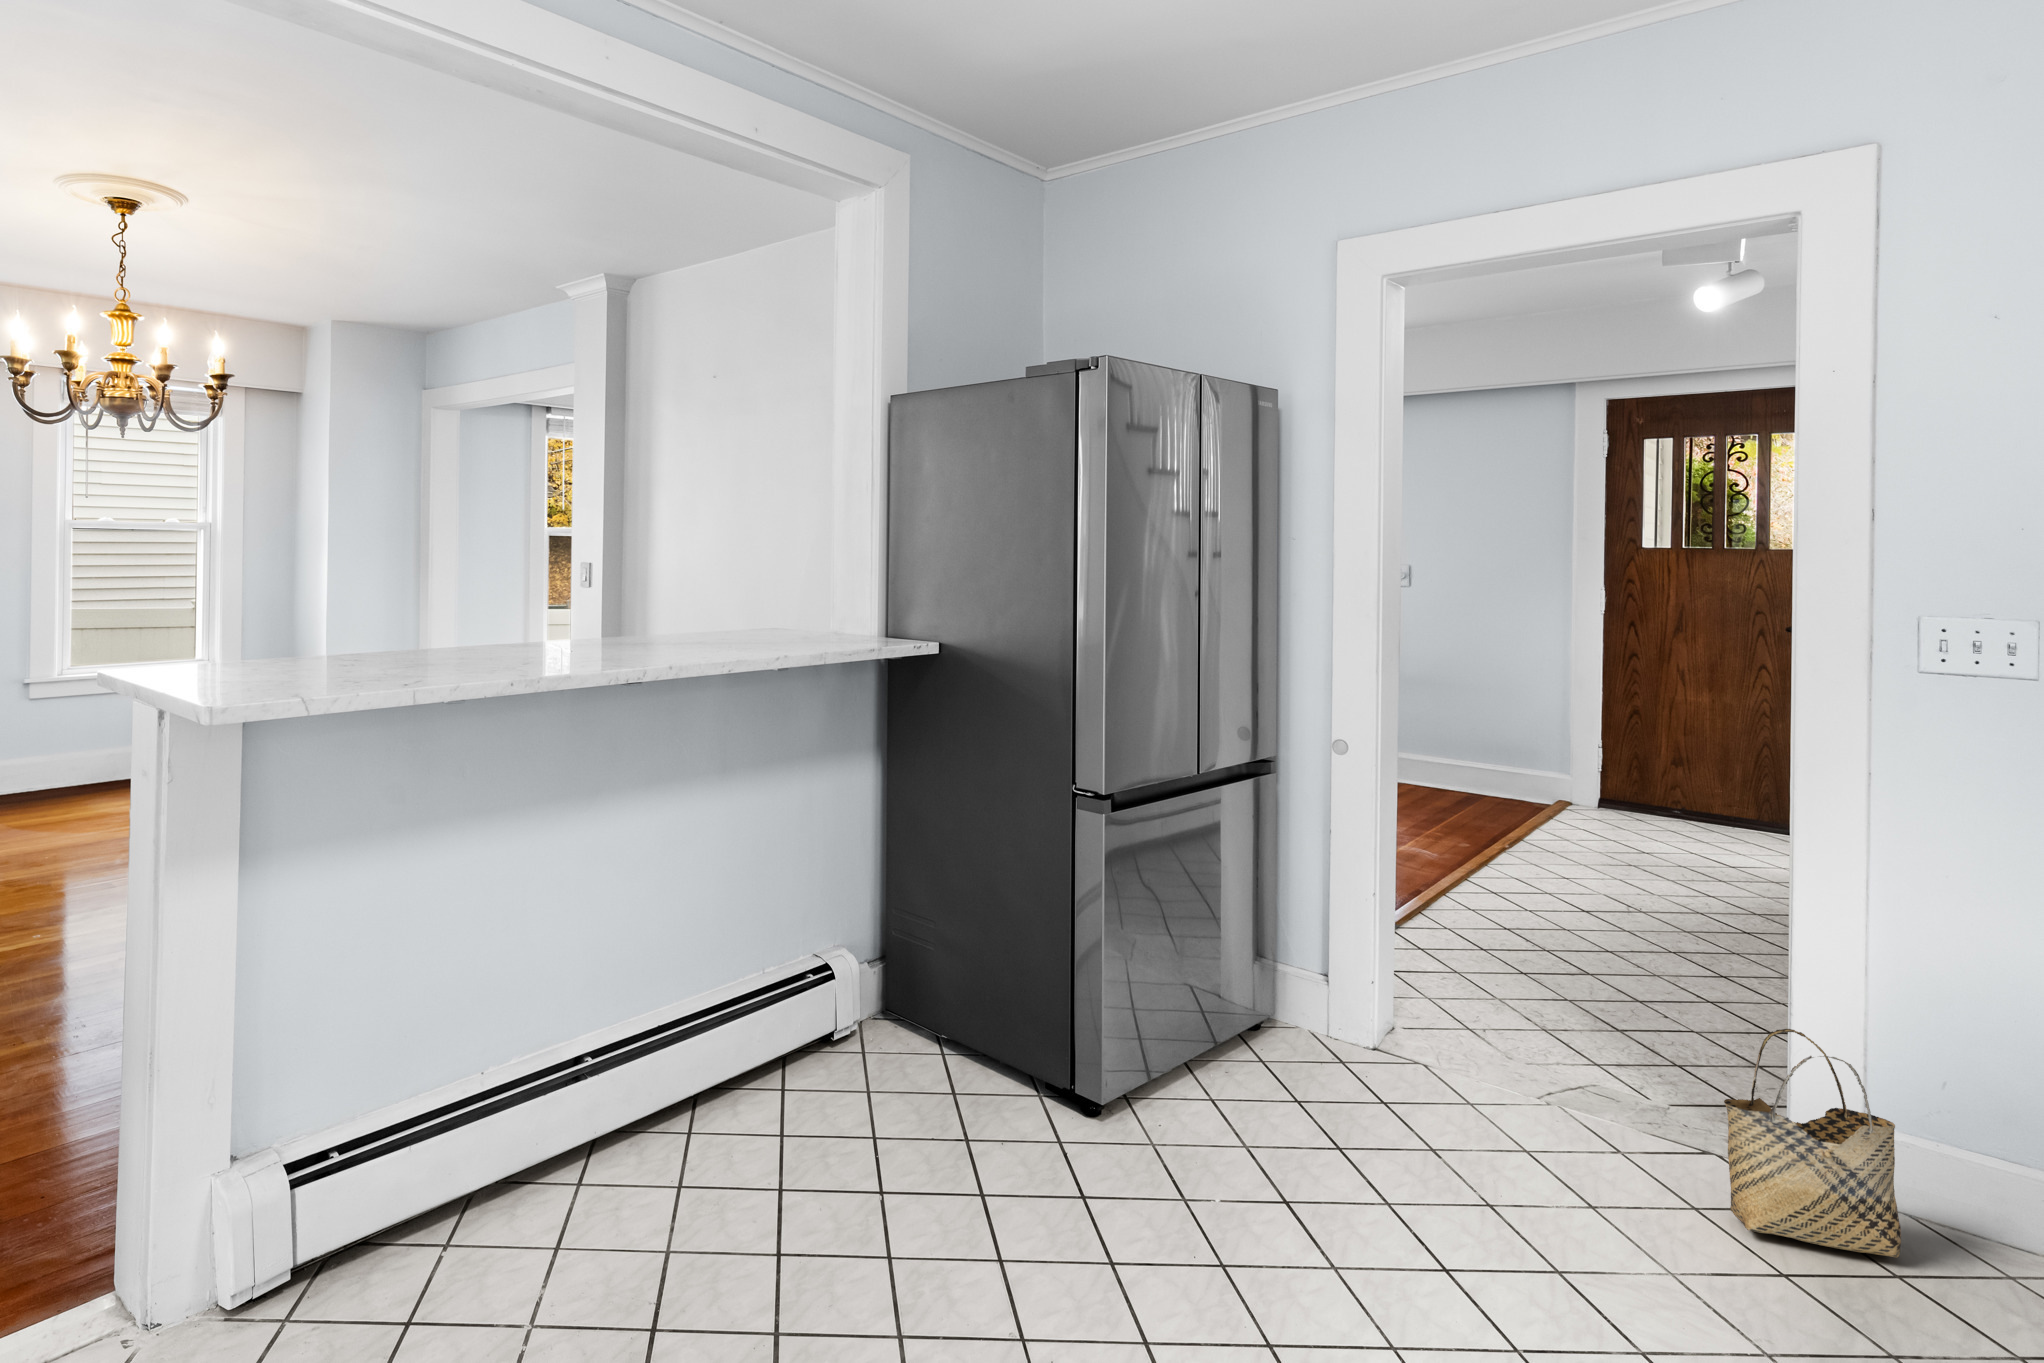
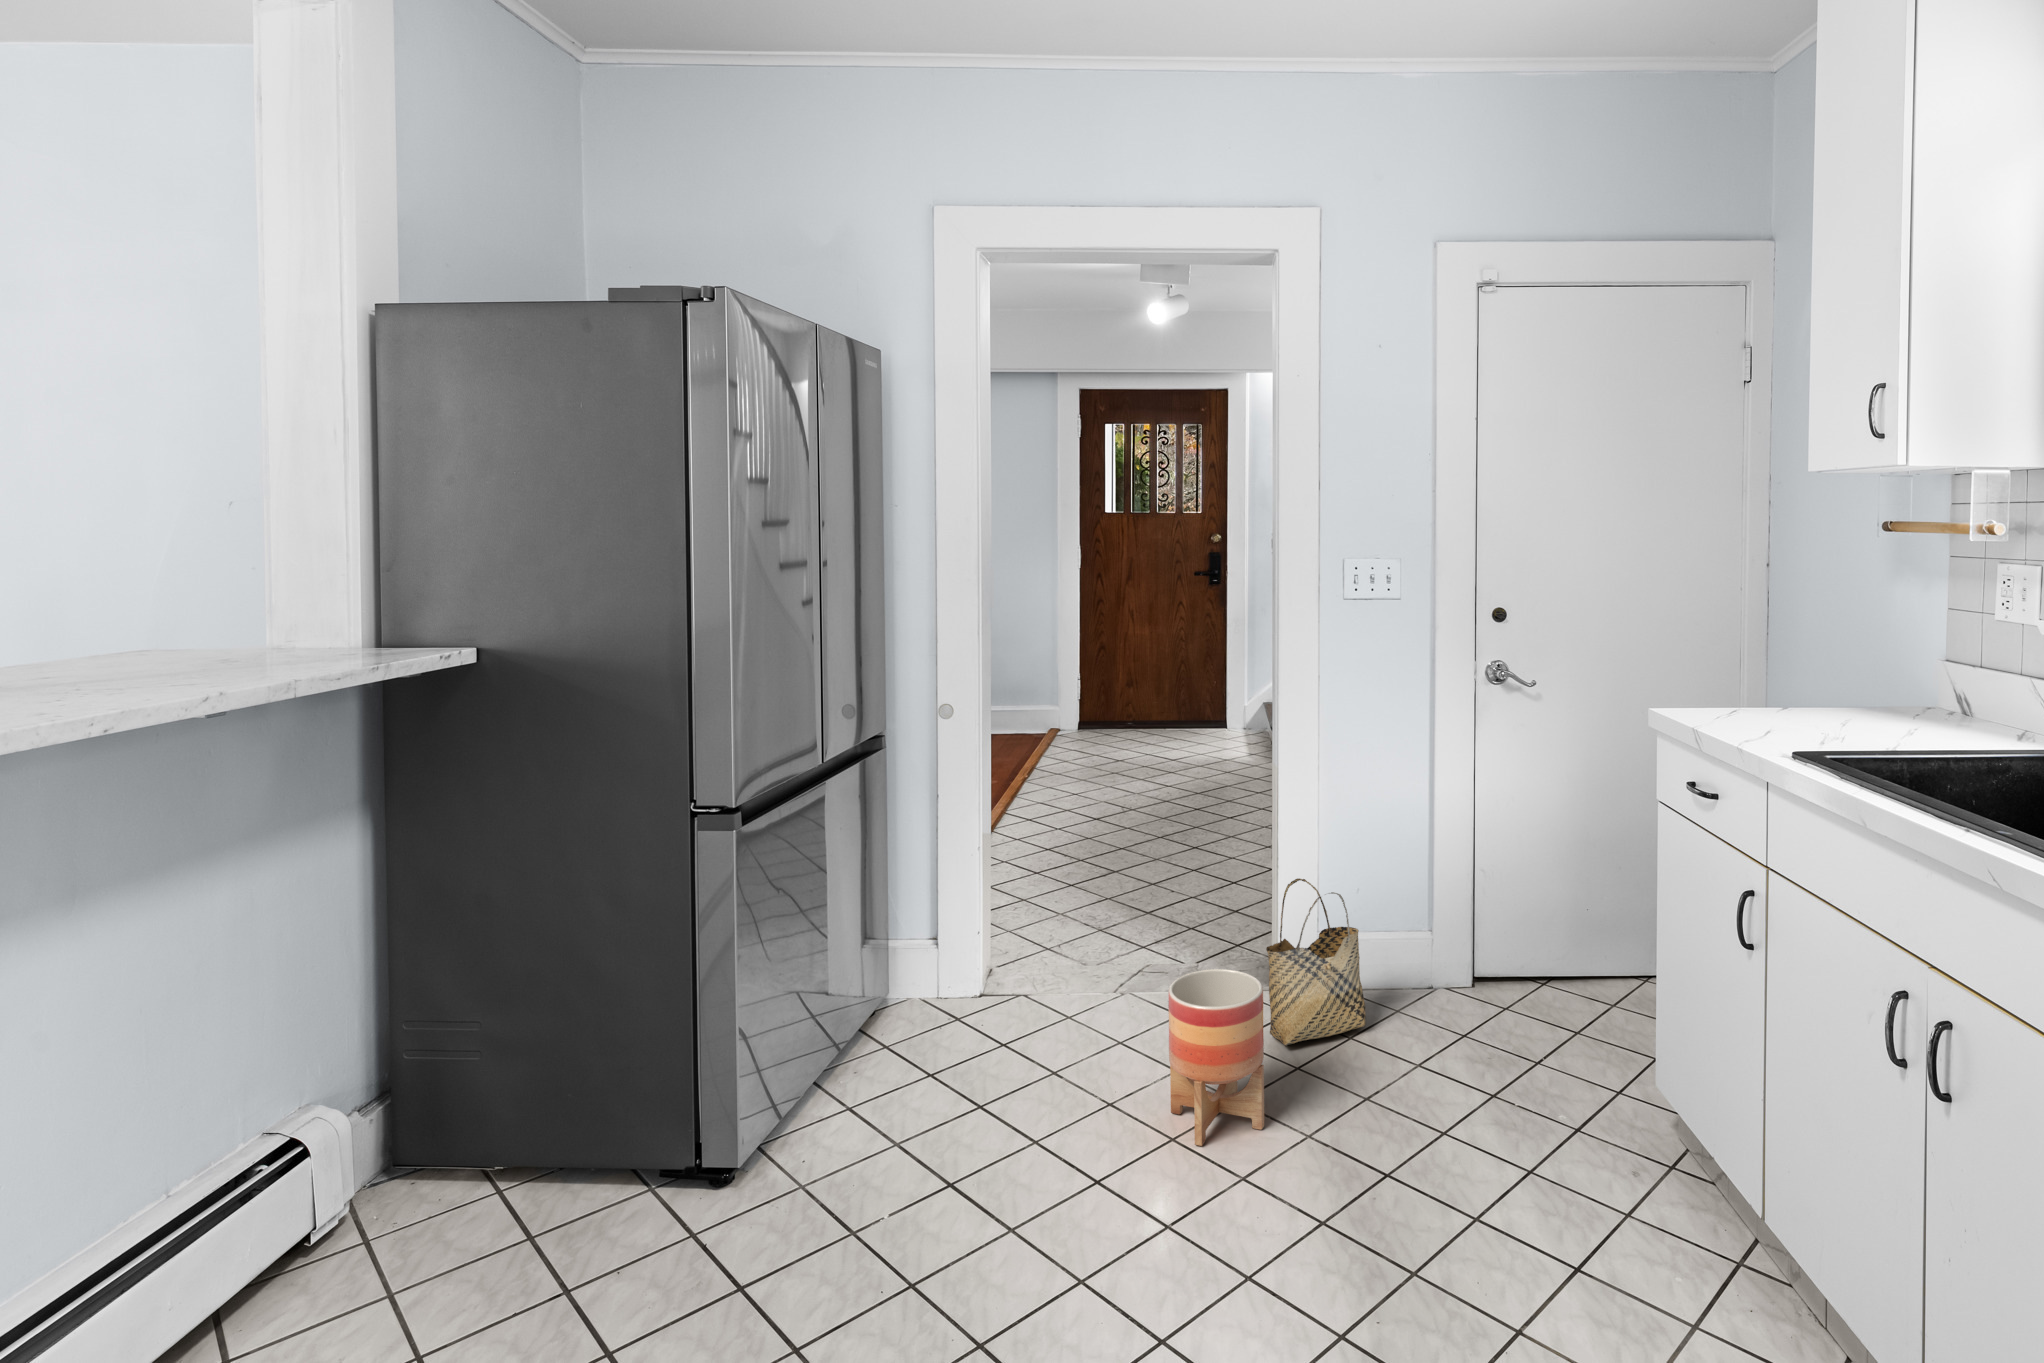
planter: none [1546,1085,1681,1301] -> present [1168,969,1264,1146]

